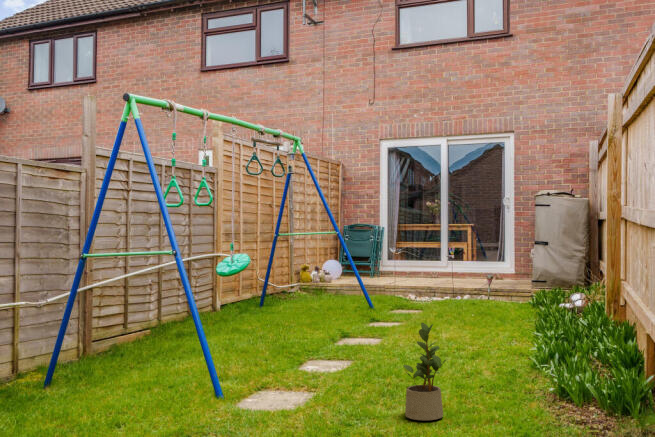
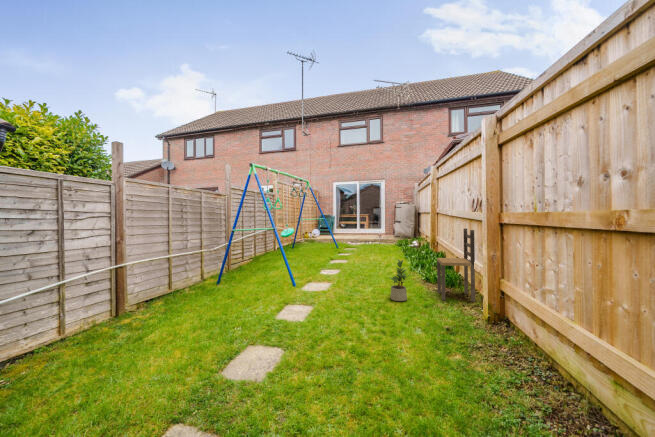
chair: none [522,251,601,427] -> present [437,228,475,302]

